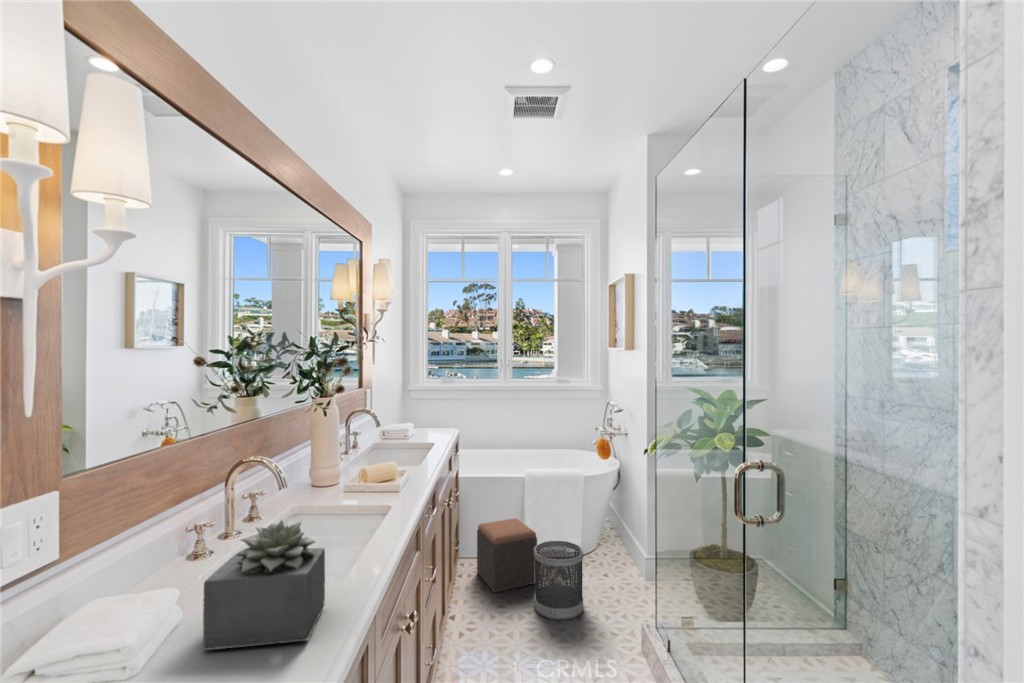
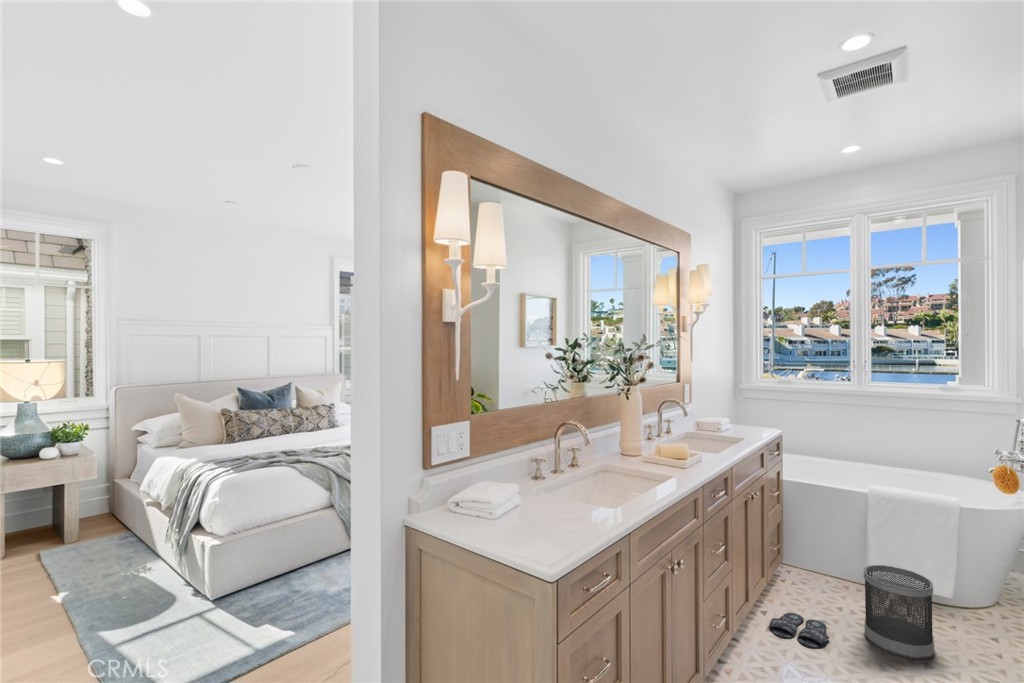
footstool: present [477,518,537,593] -> none [802,532,877,612]
succulent plant: present [203,520,325,650] -> none [525,452,596,526]
slippers: none [462,610,512,643] -> present [770,613,830,648]

